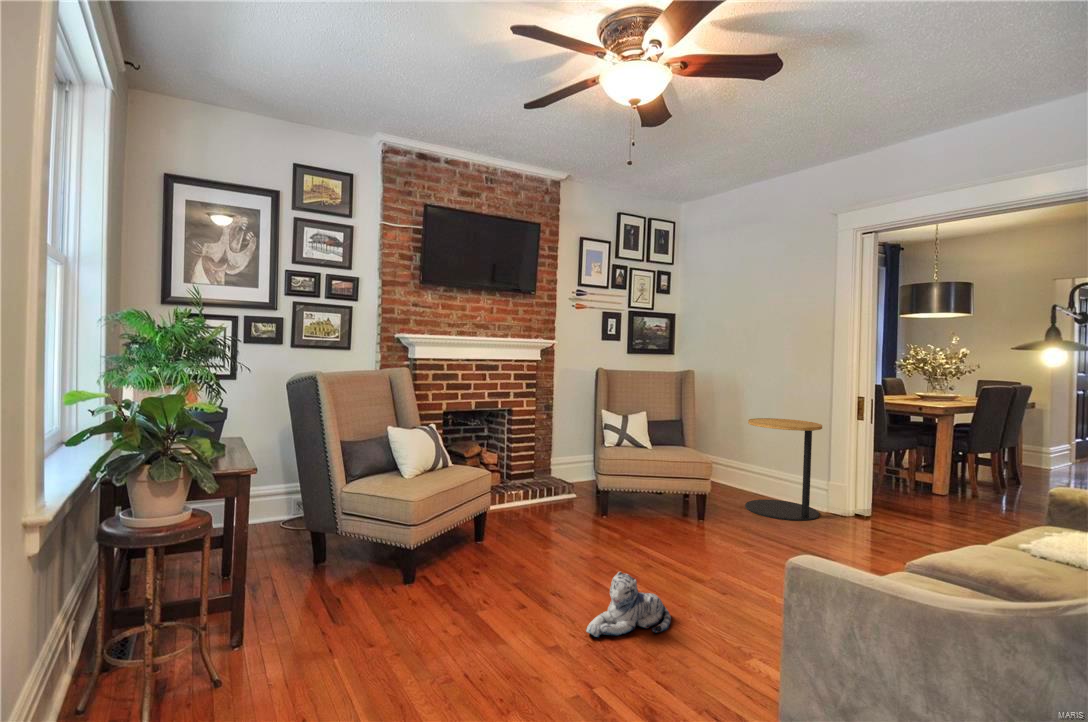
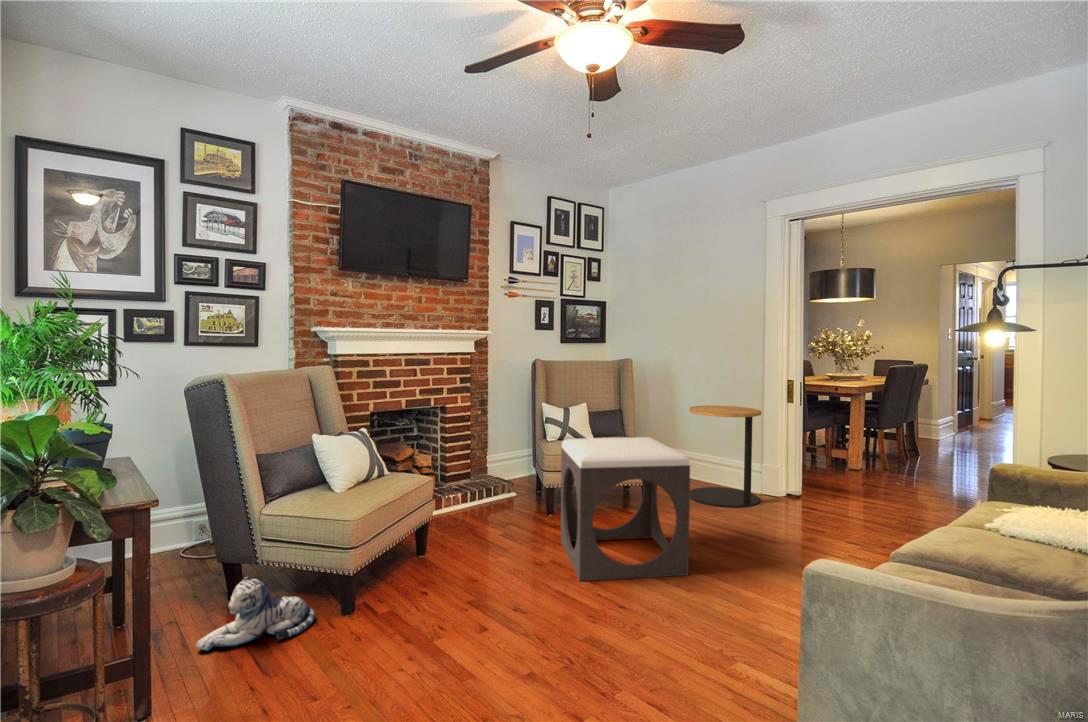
footstool: none [610,443,731,579] -> present [561,437,690,581]
plush toy: present [586,572,671,637] -> present [196,577,315,651]

